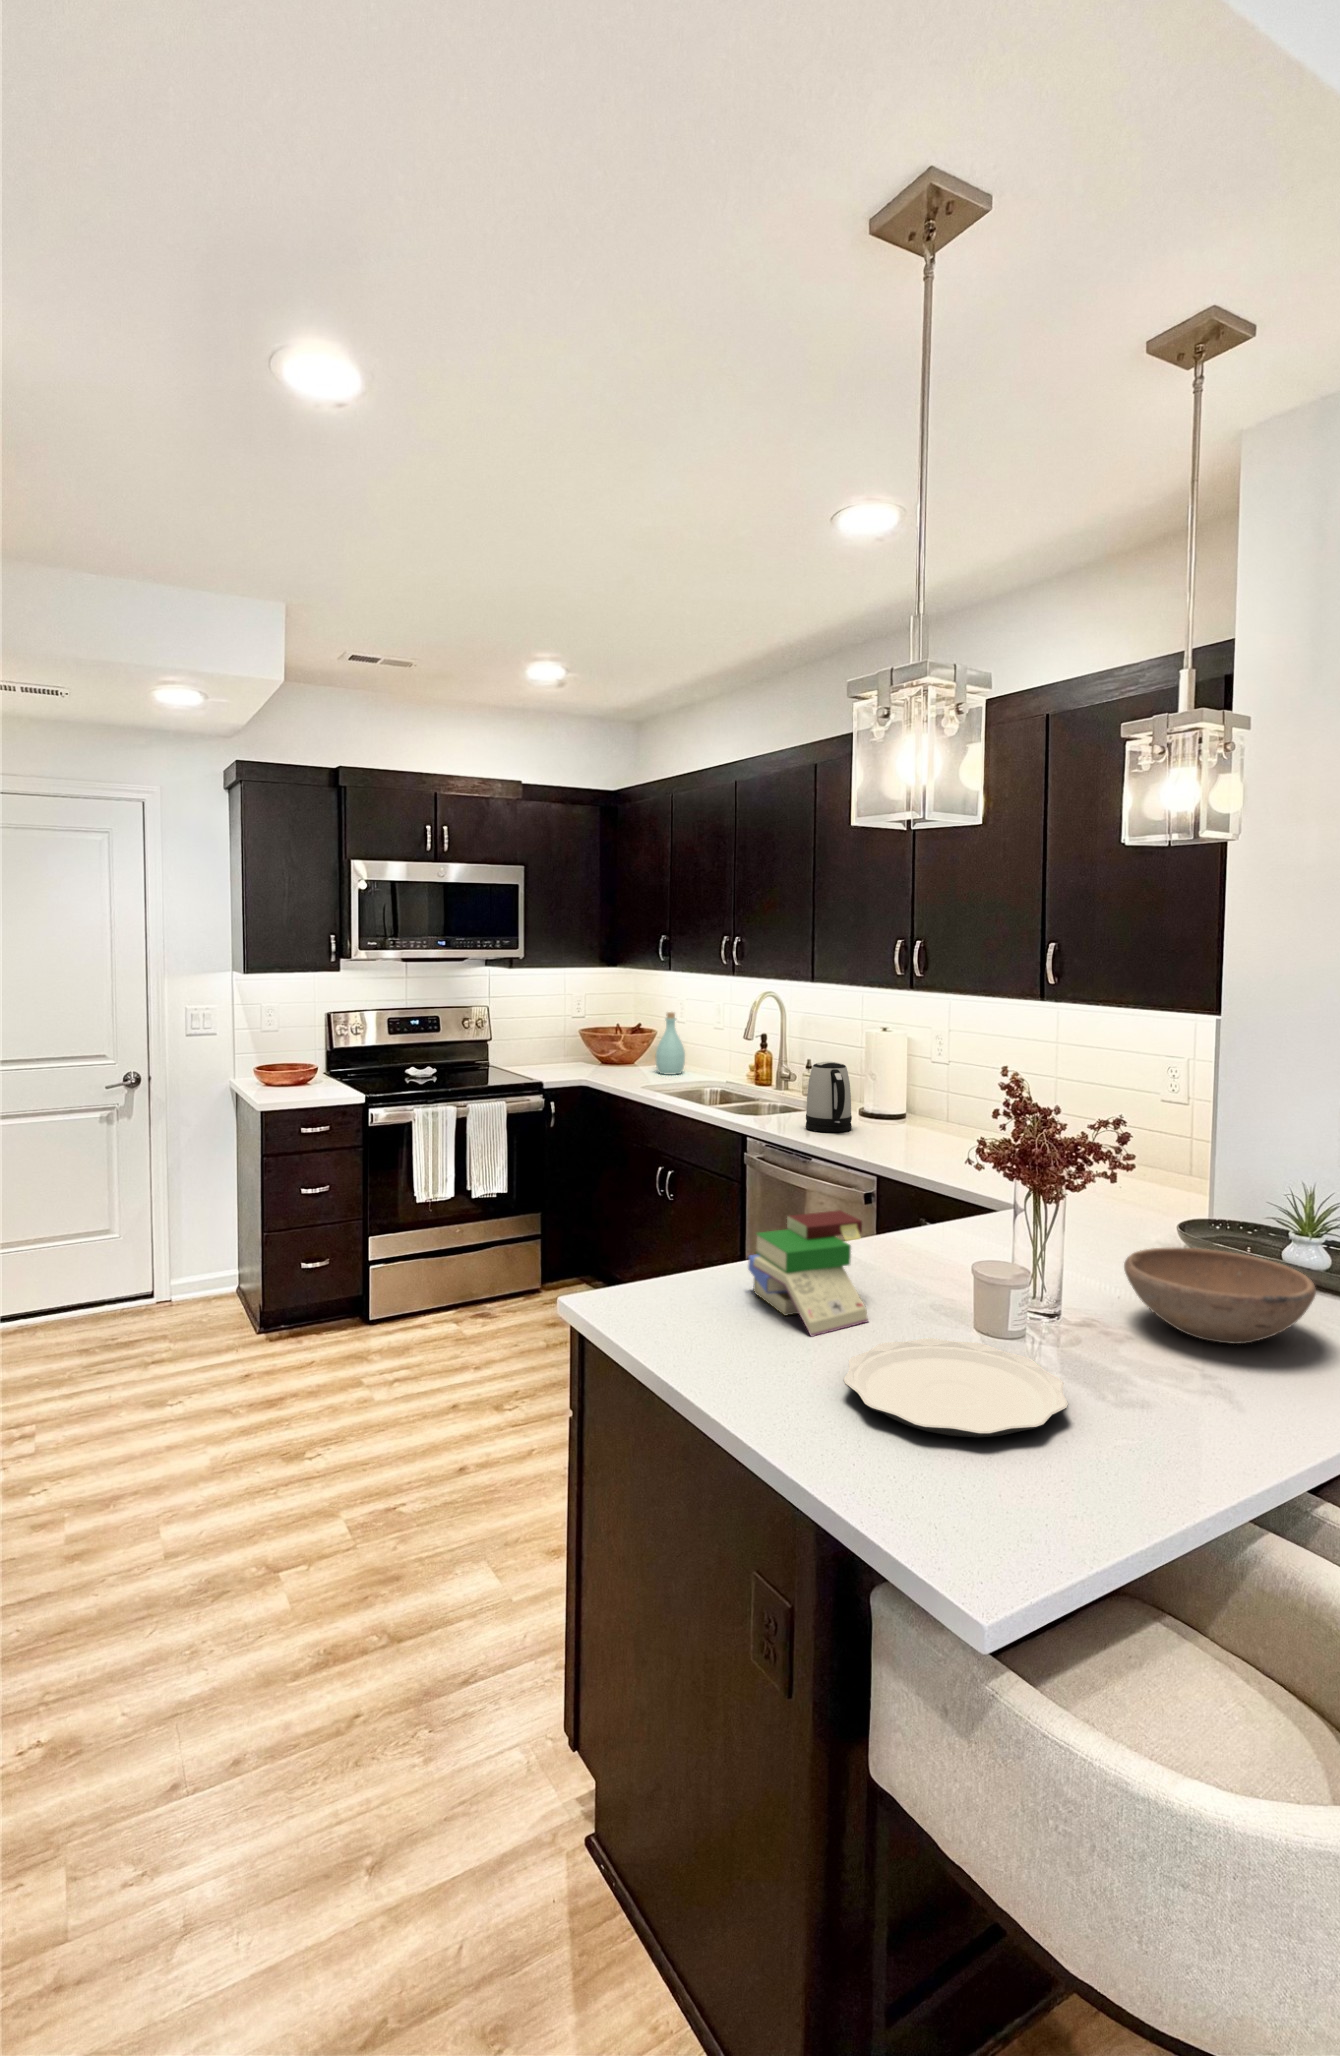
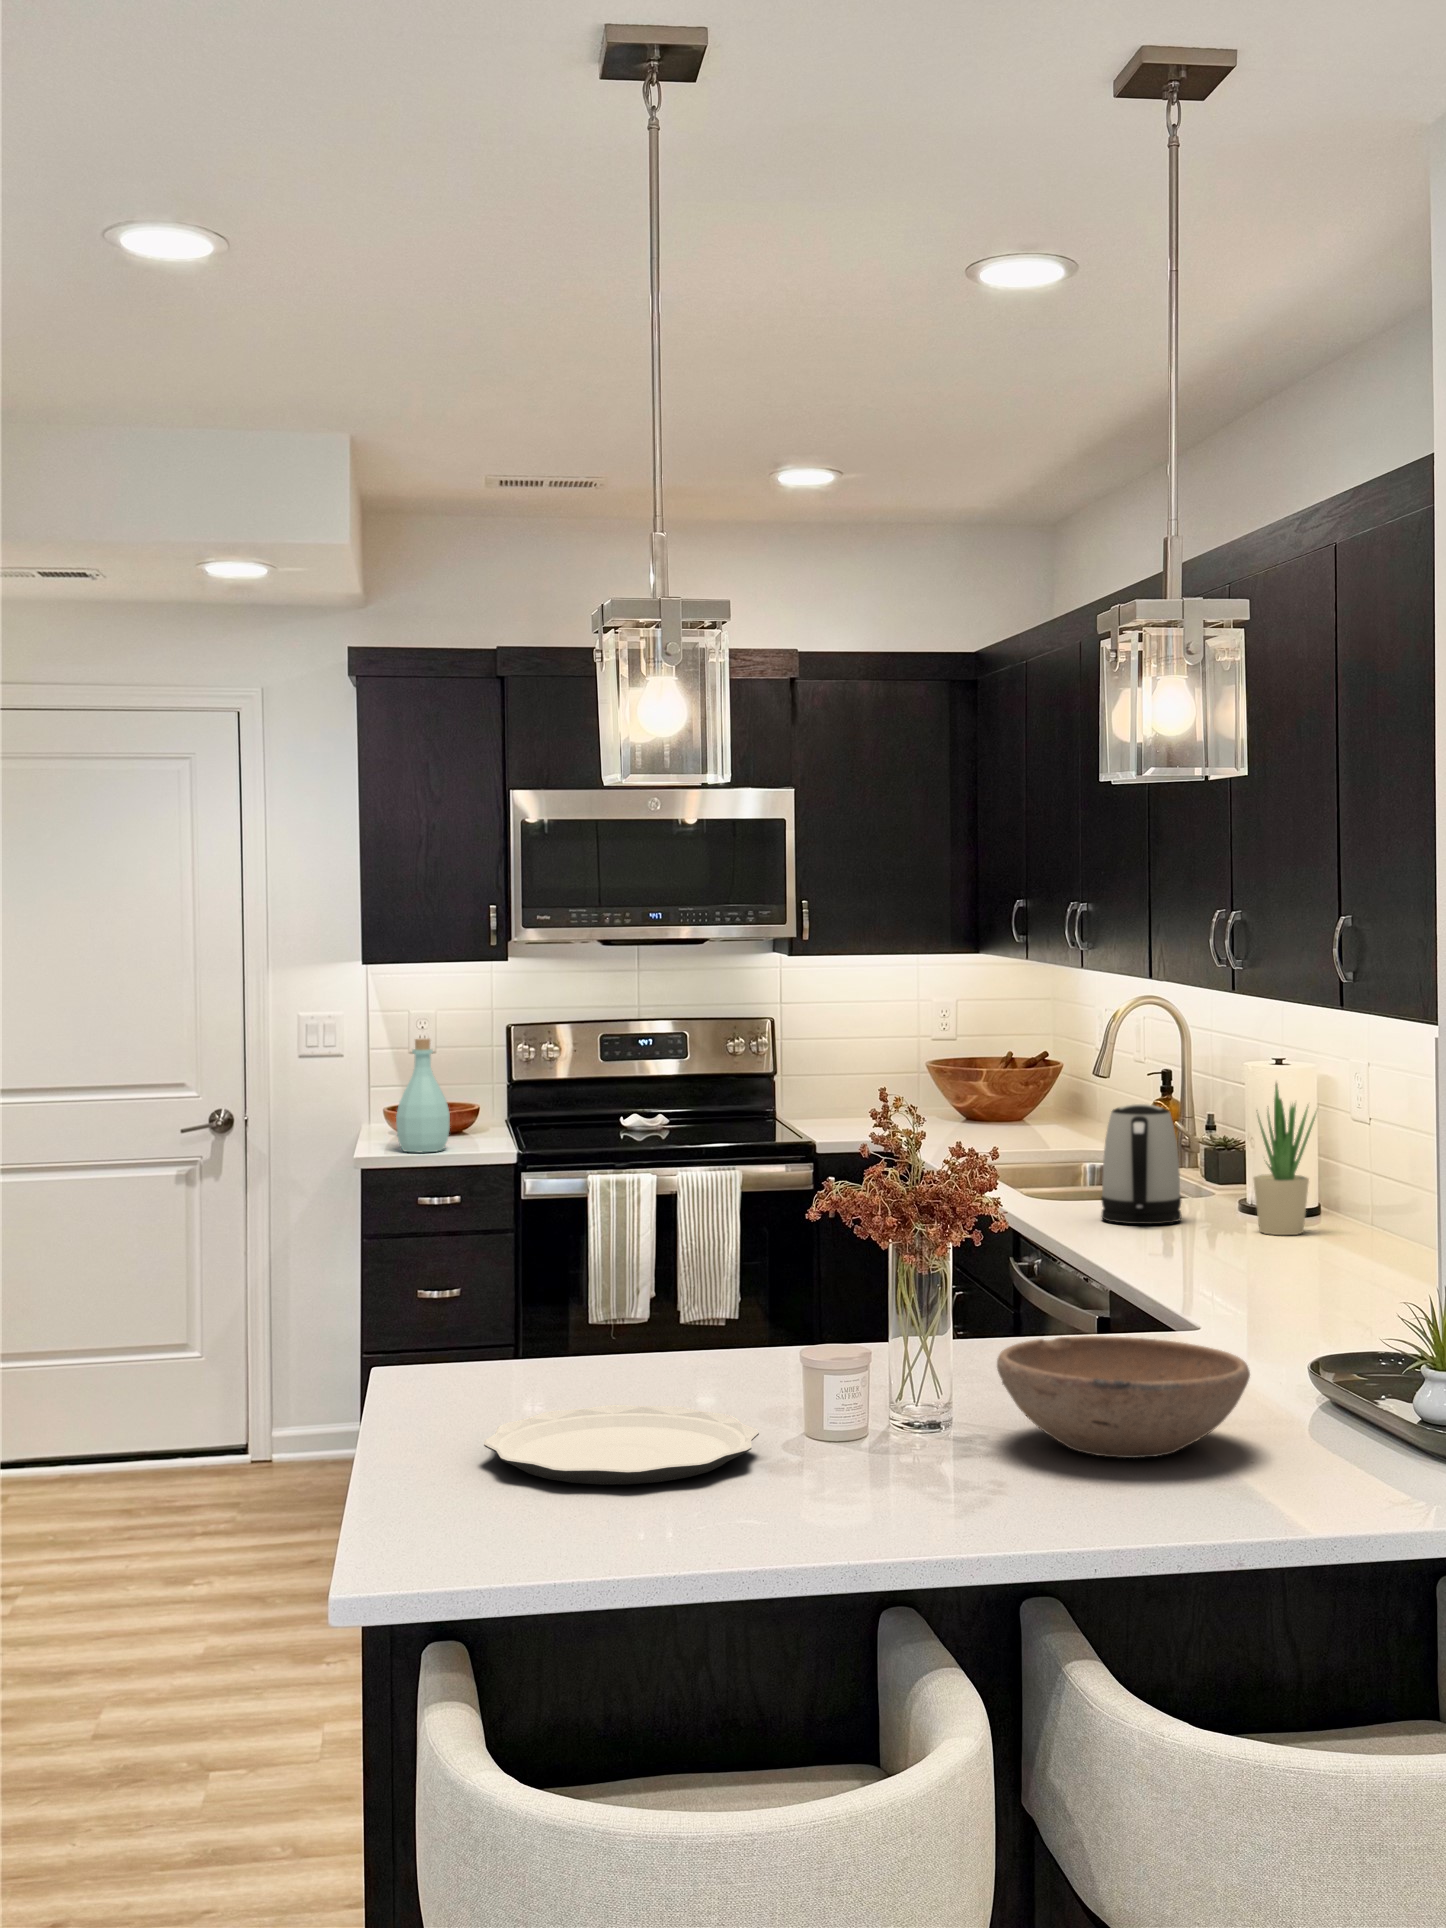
bottle: present [656,1012,685,1075] -> present [396,1039,450,1152]
potted plant: none [901,1047,937,1135] -> present [1253,1083,1316,1235]
book: present [748,1210,868,1336] -> none [575,1267,729,1406]

